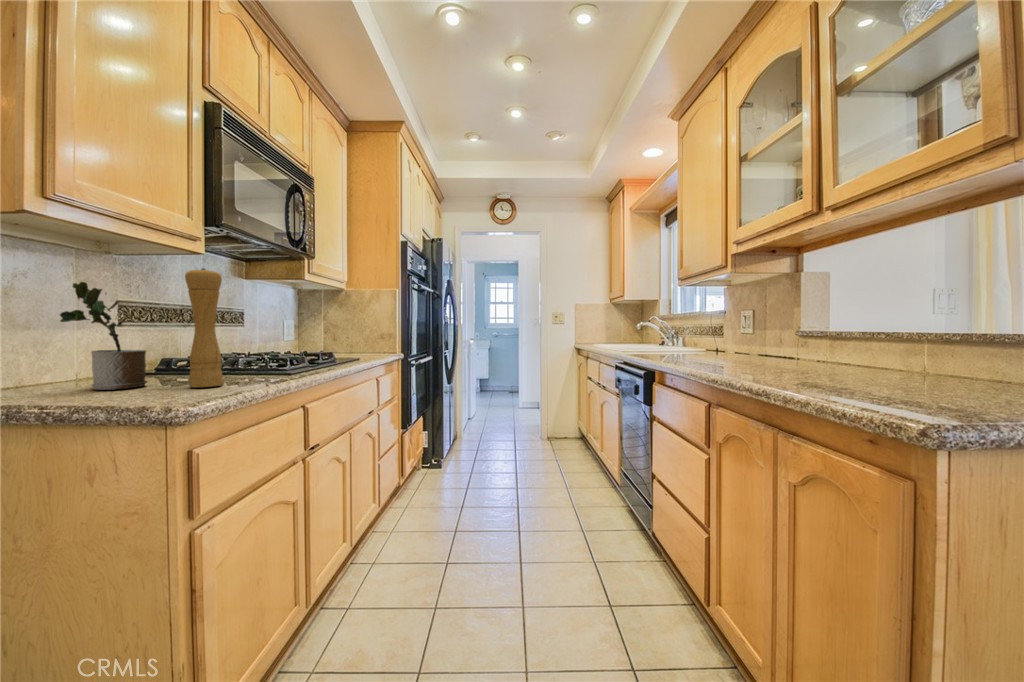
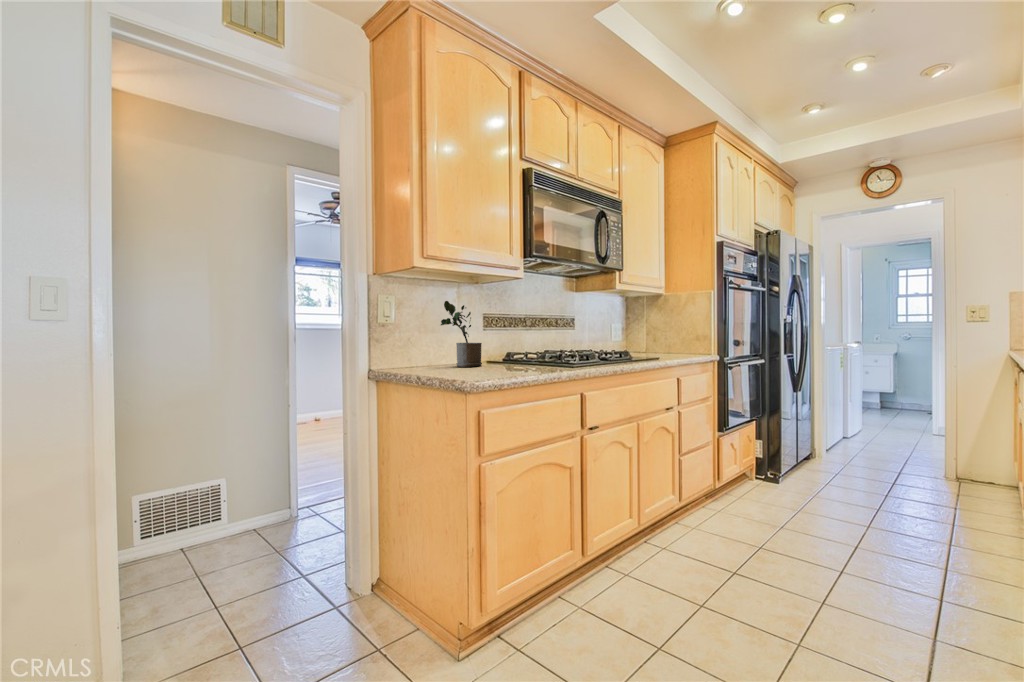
pepper mill: present [185,268,223,387] -> none [492,284,514,369]

